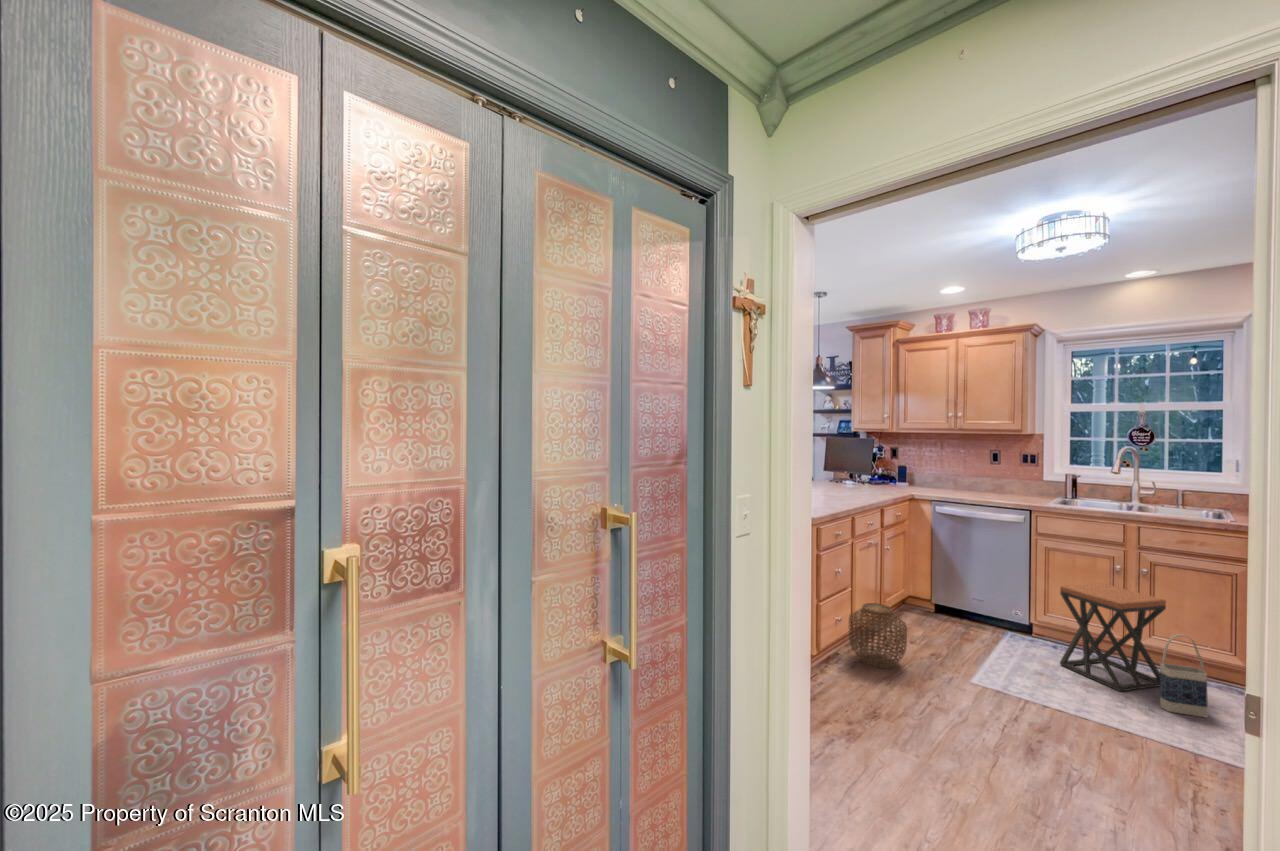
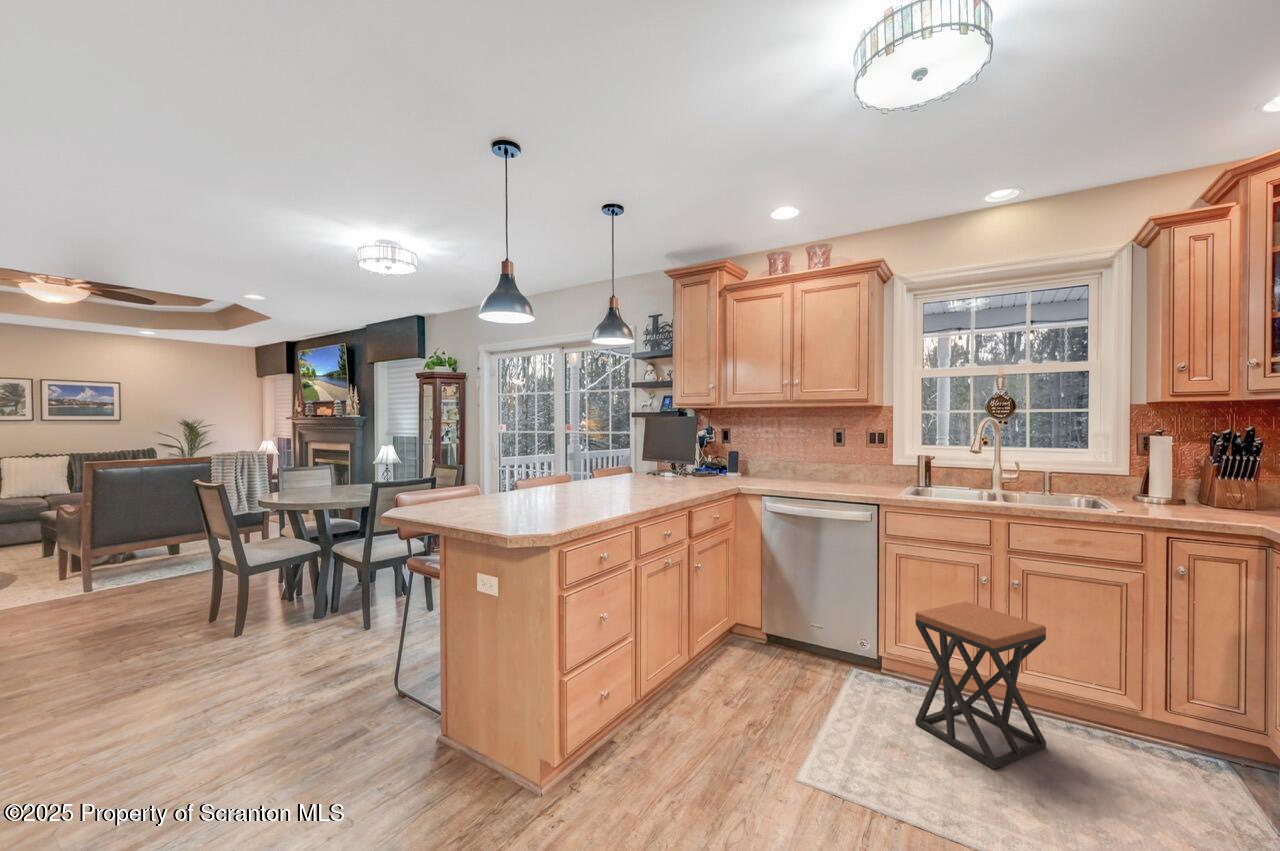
woven basket: present [849,603,907,669] -> none [623,660,707,770]
bag: present [1160,634,1208,718] -> none [1048,686,1113,811]

